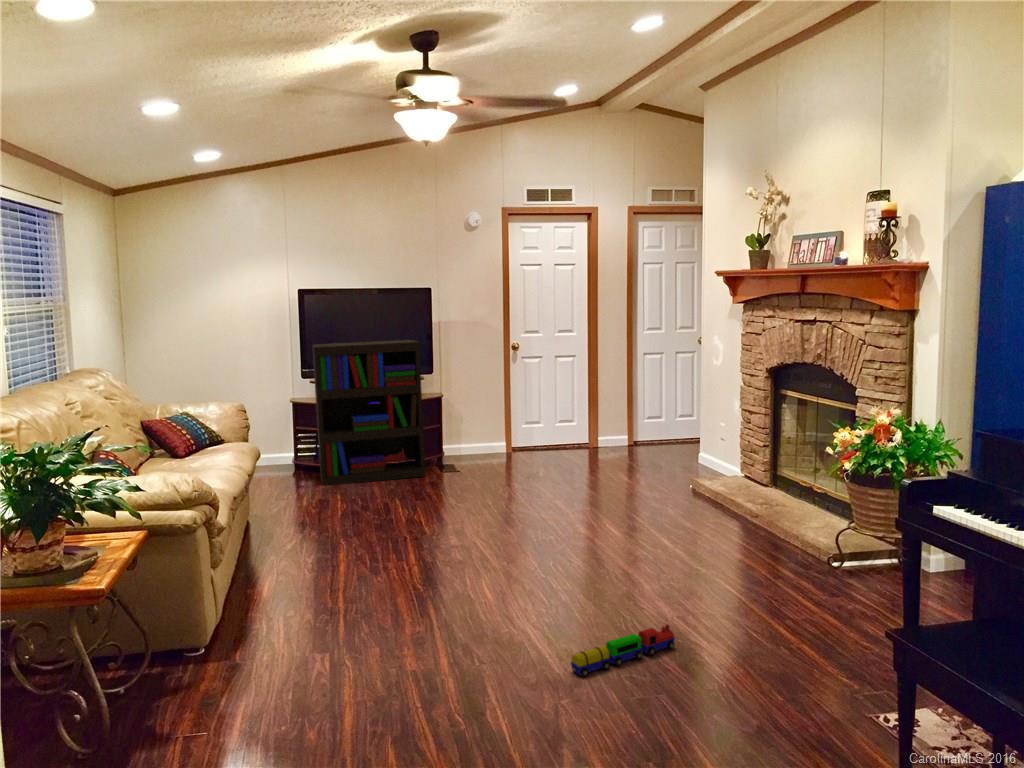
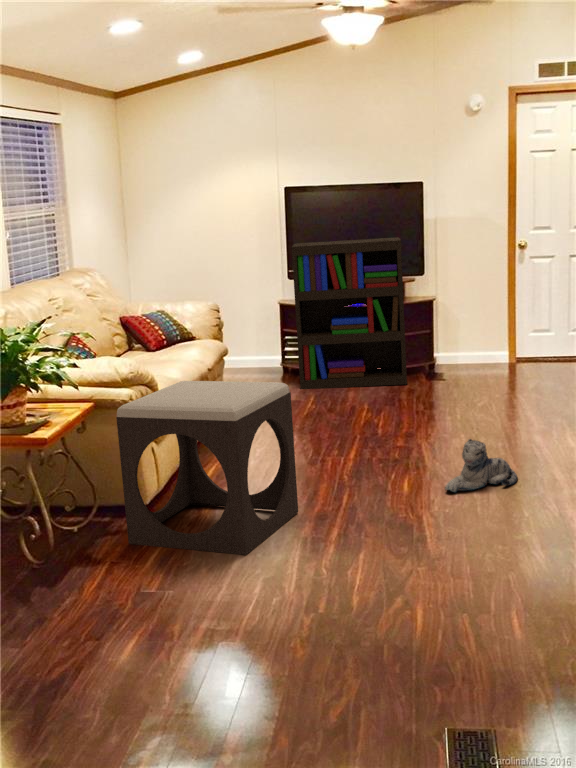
footstool: none [186,493,392,706] -> present [116,381,298,554]
plush toy: none [533,537,595,595] -> present [445,439,517,492]
toy train: present [571,625,675,677] -> none [437,520,549,555]

